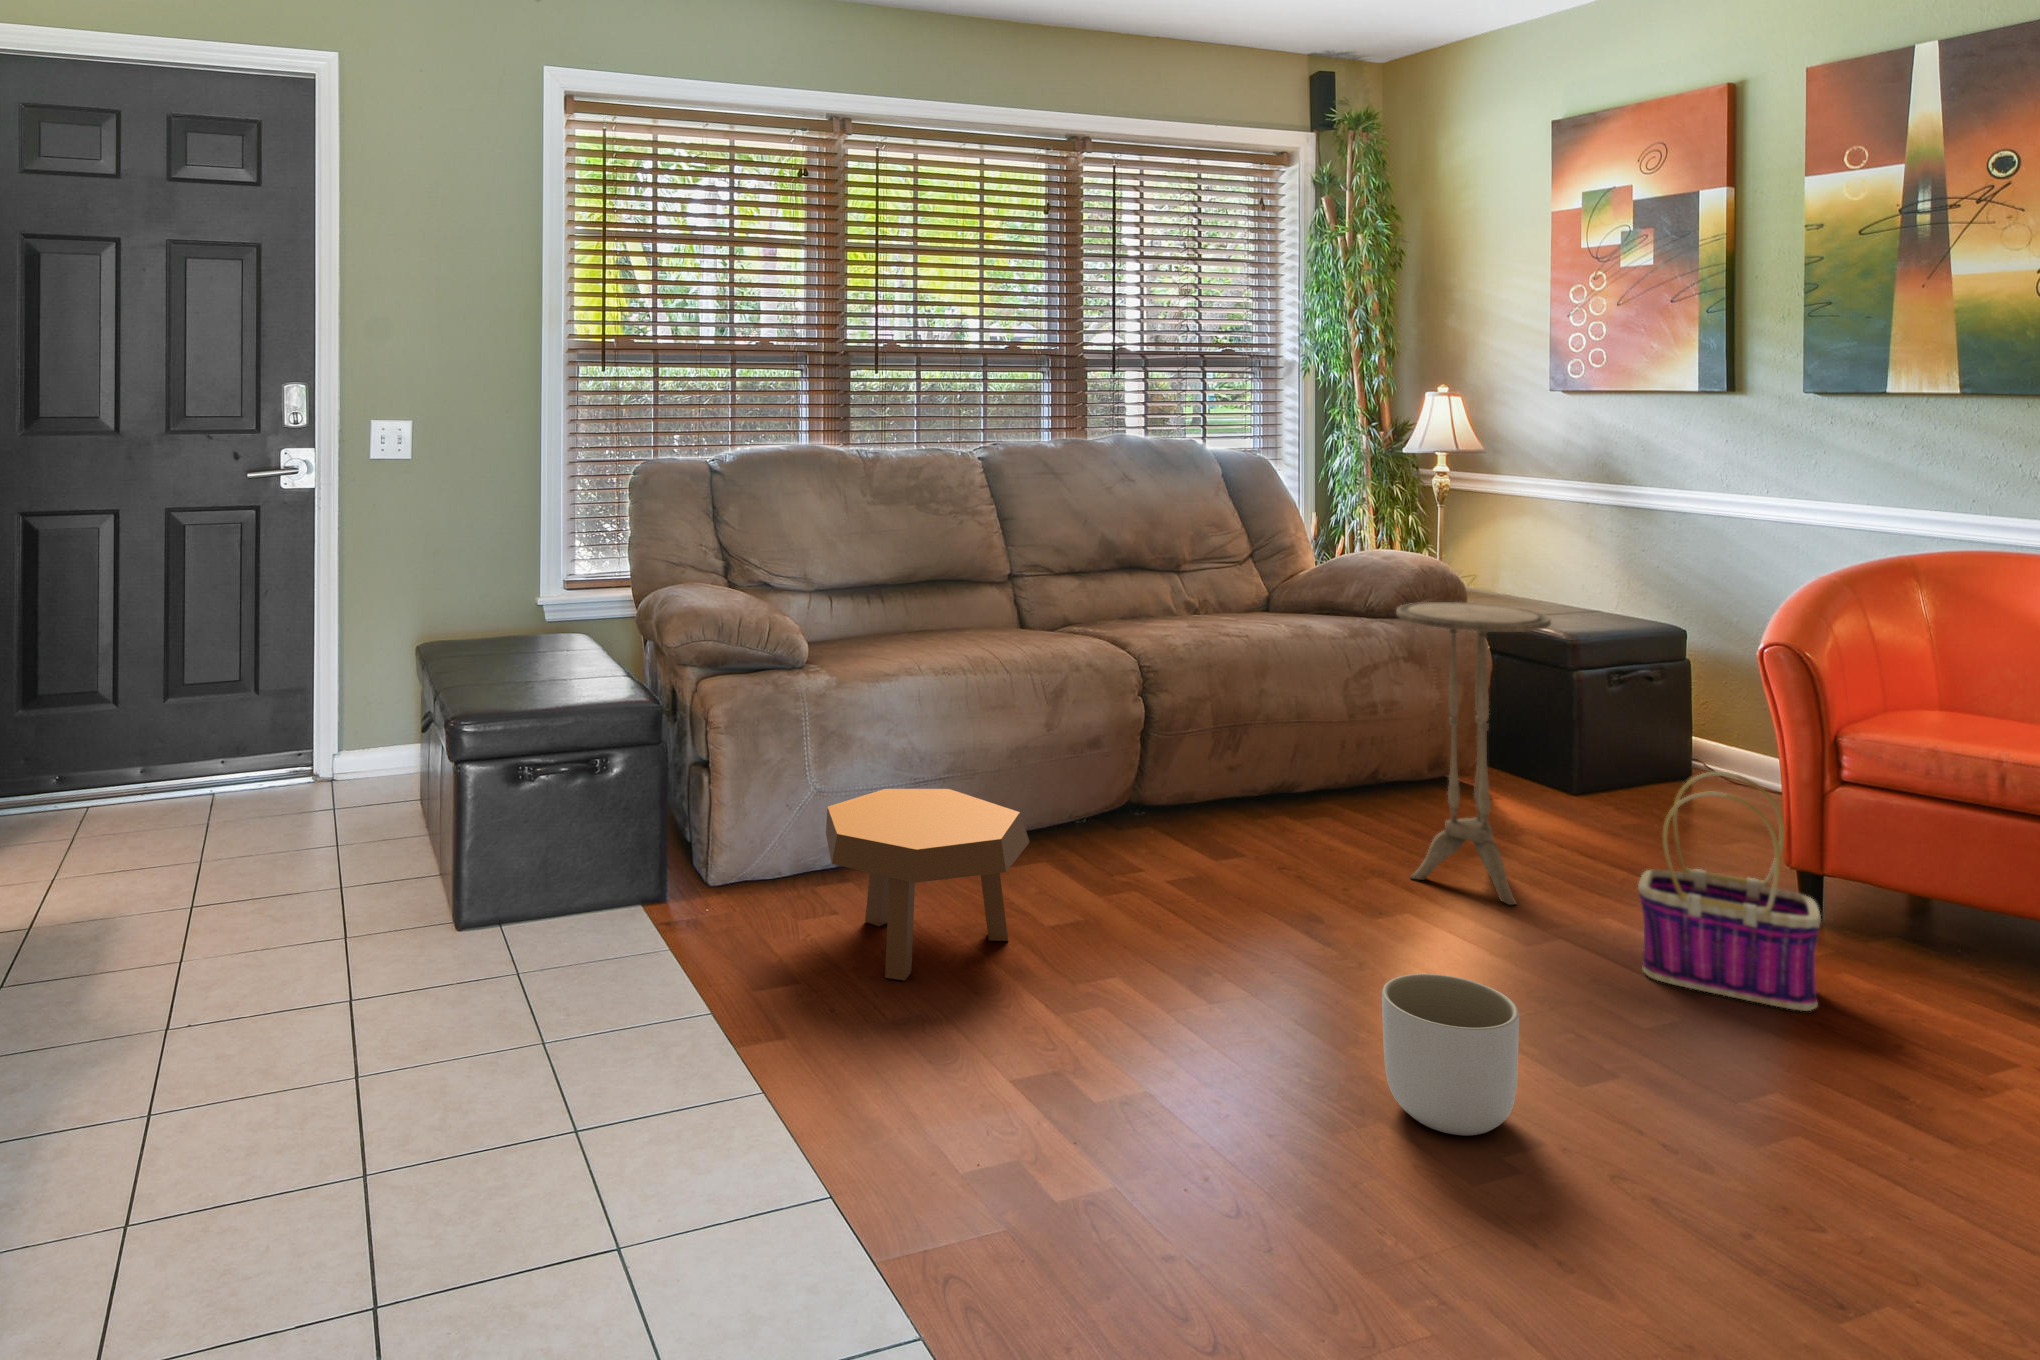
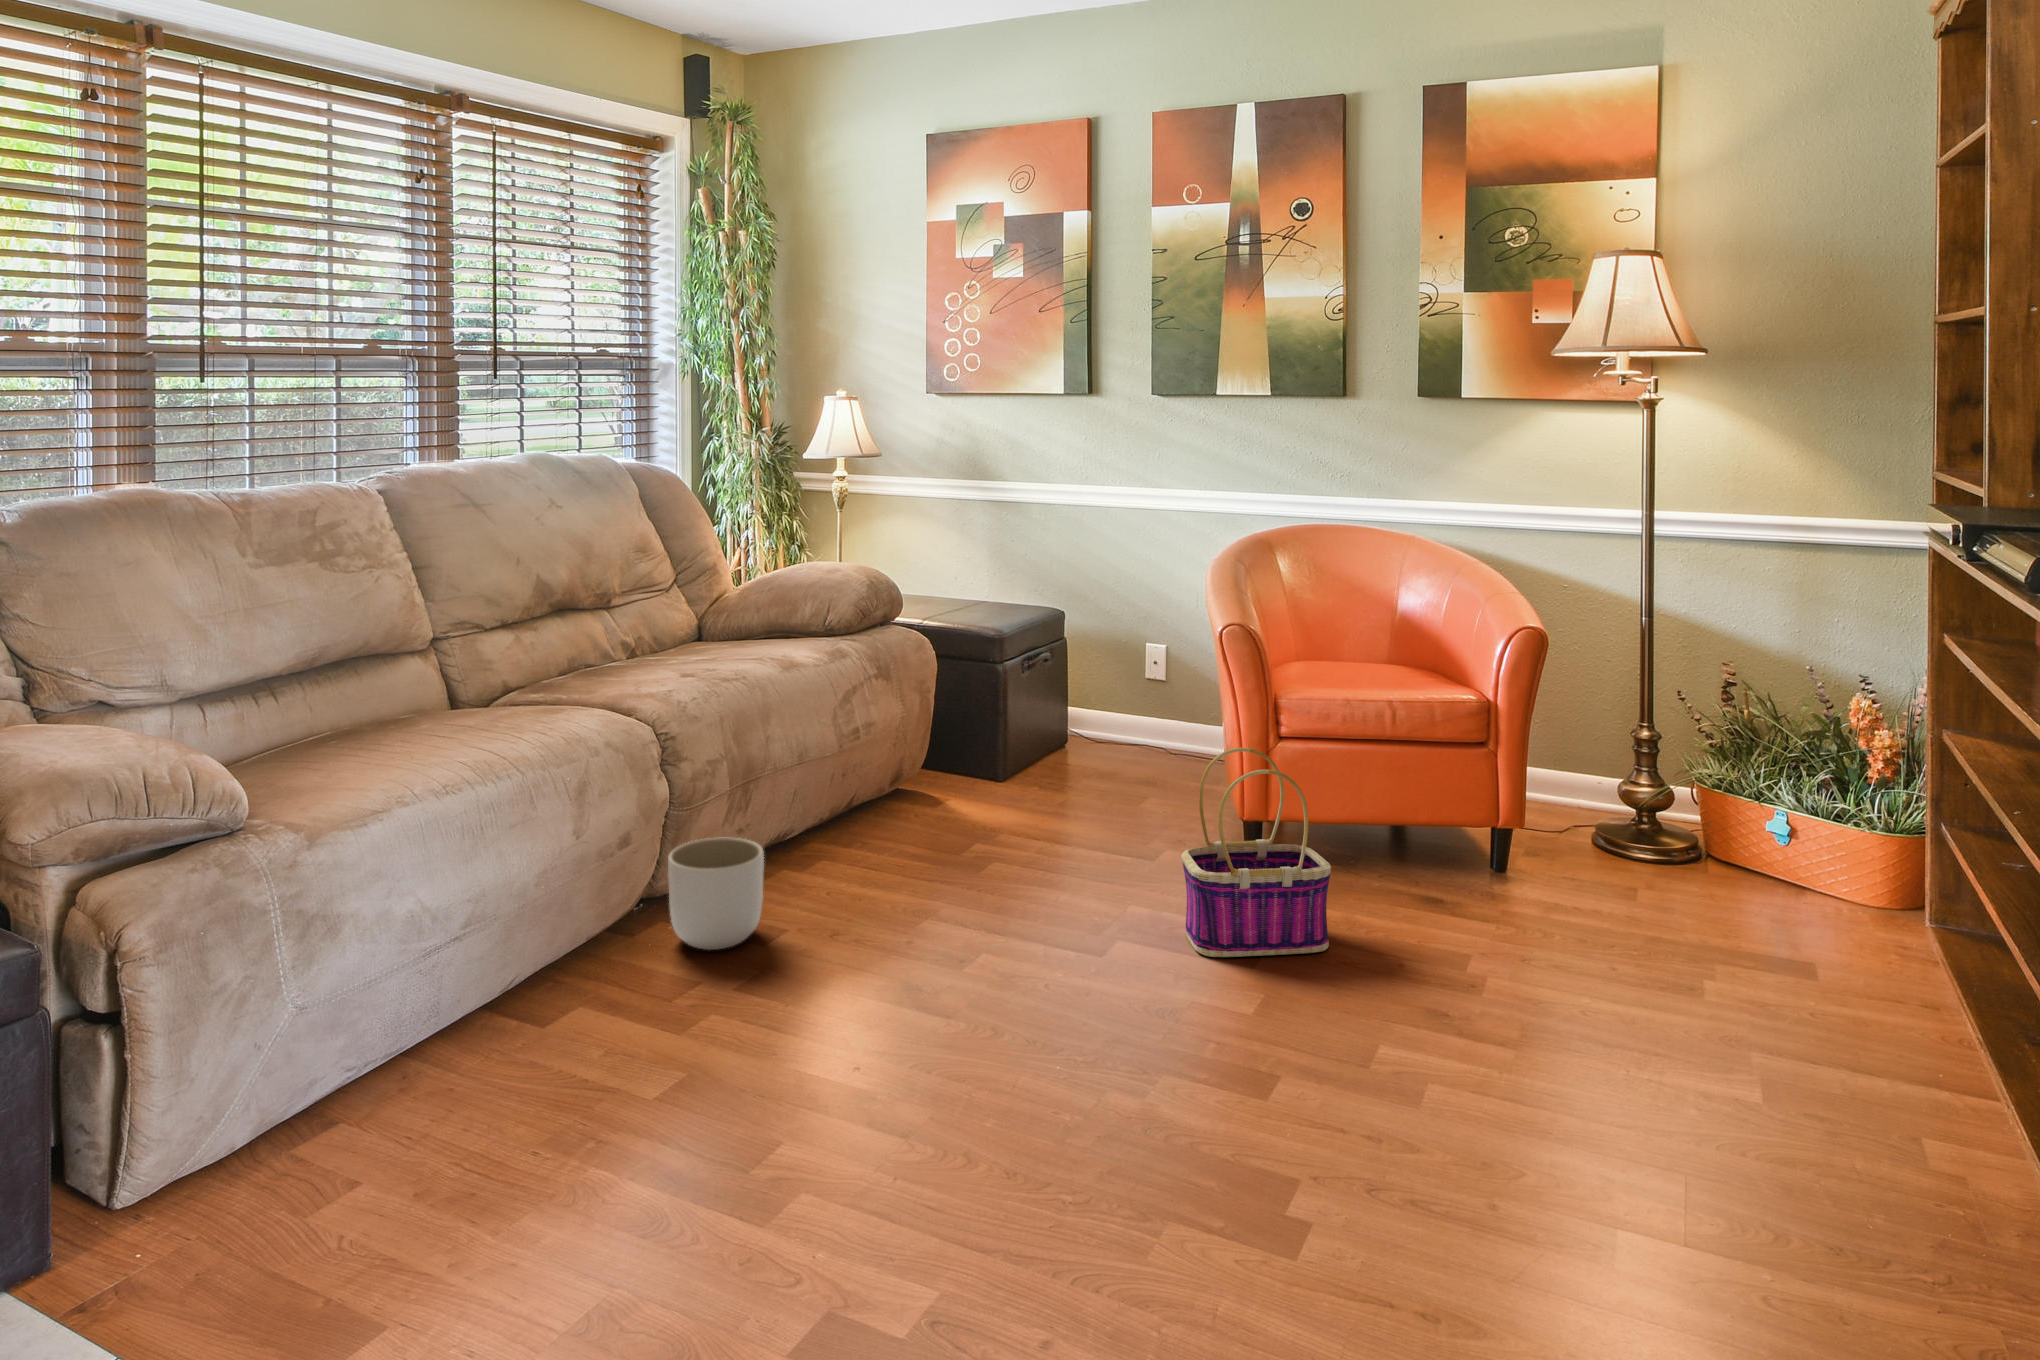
side table: present [1396,602,1551,905] -> none [925,613,1070,914]
footstool: present [826,789,1029,981] -> none [335,950,639,1256]
planter: present [1382,974,1519,1135] -> present [668,837,764,950]

